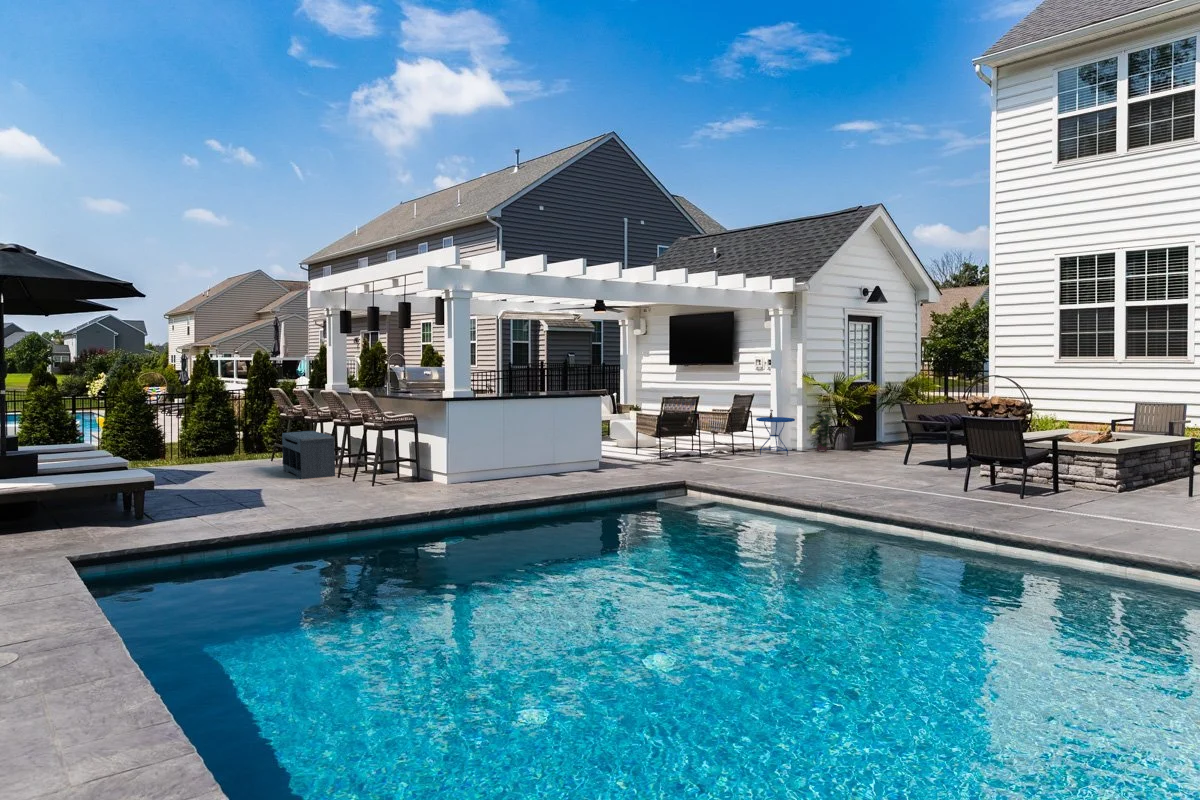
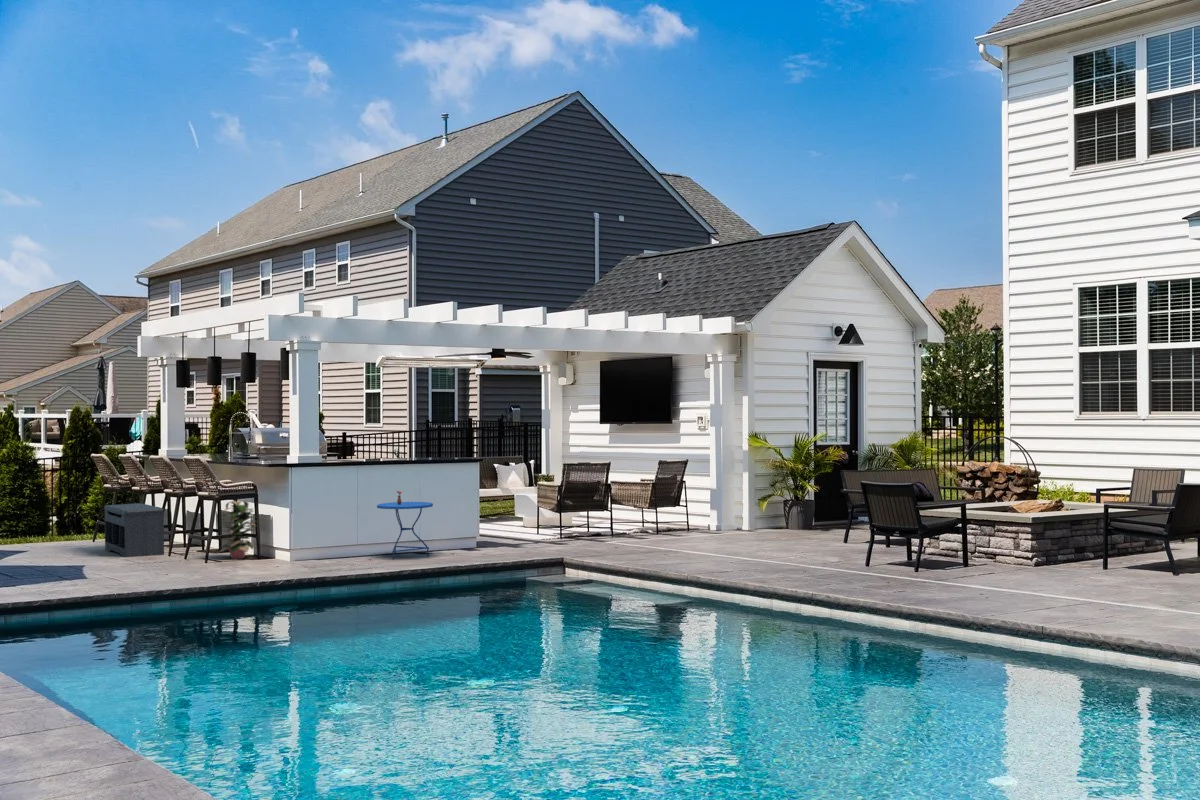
side table: present [756,410,795,455] -> present [377,491,433,559]
decorative plant: present [811,414,834,451] -> present [220,501,256,559]

